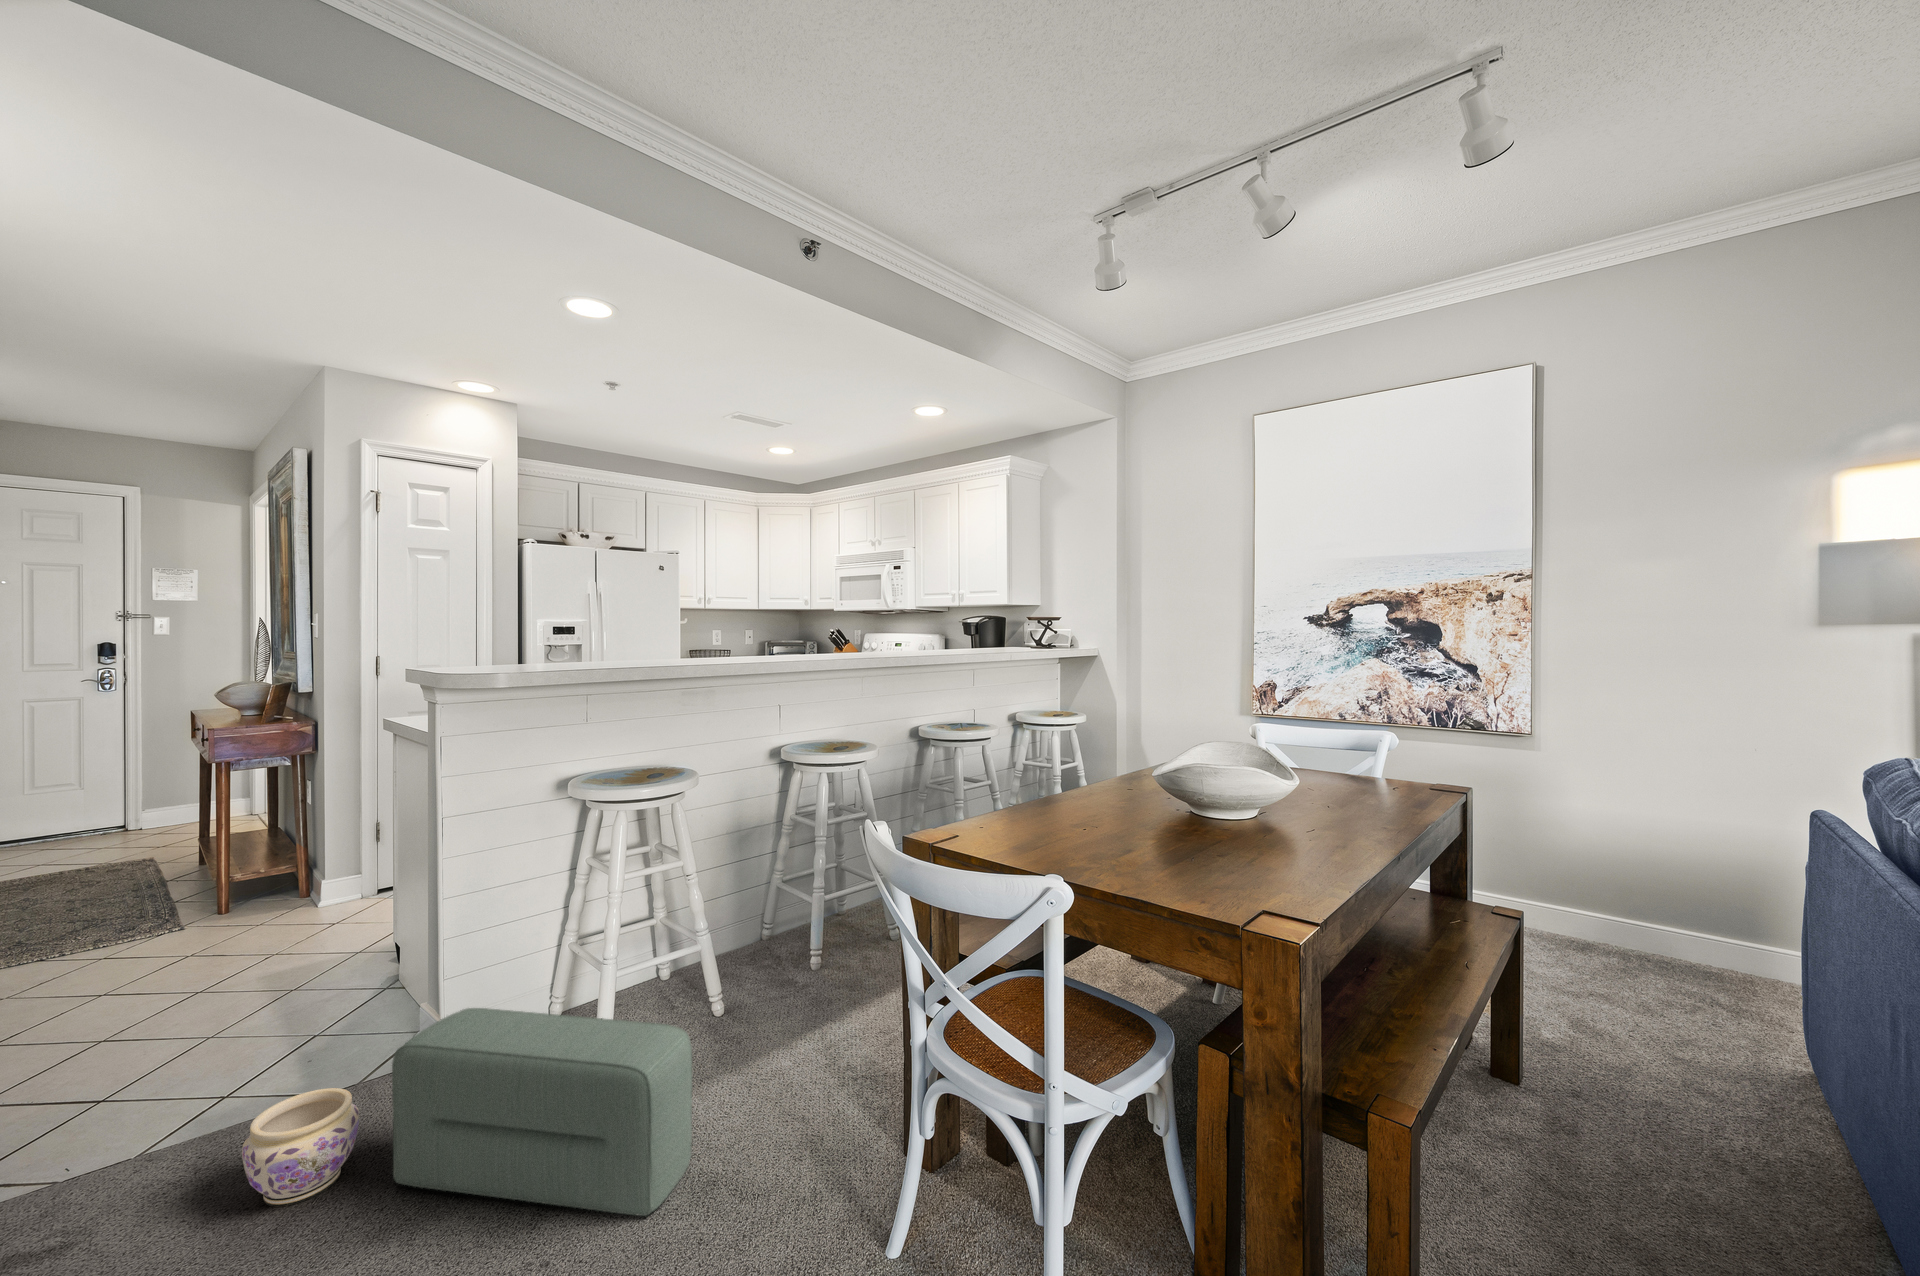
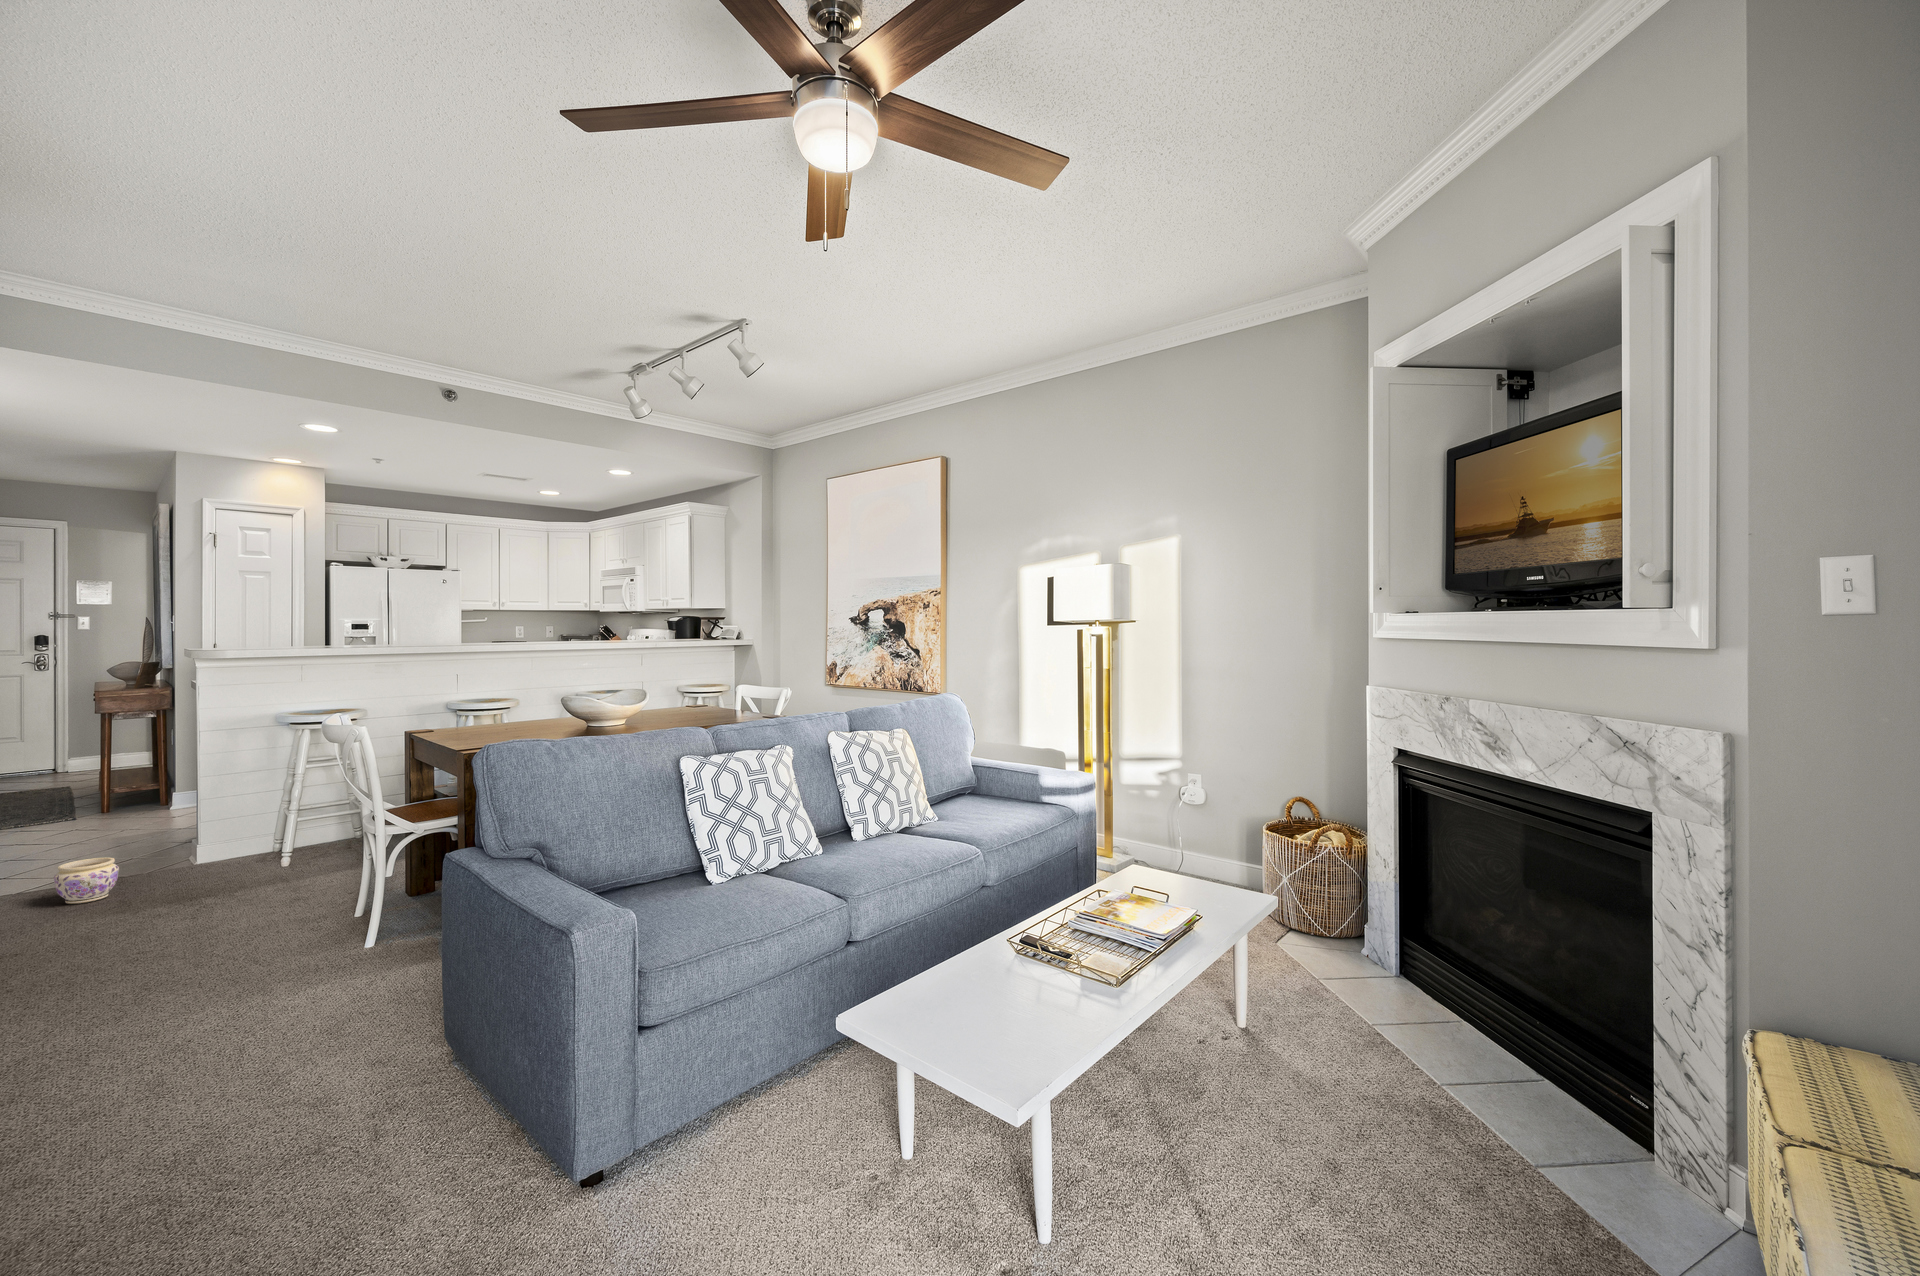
pouf: present [392,1008,692,1216] -> none [130,821,284,907]

